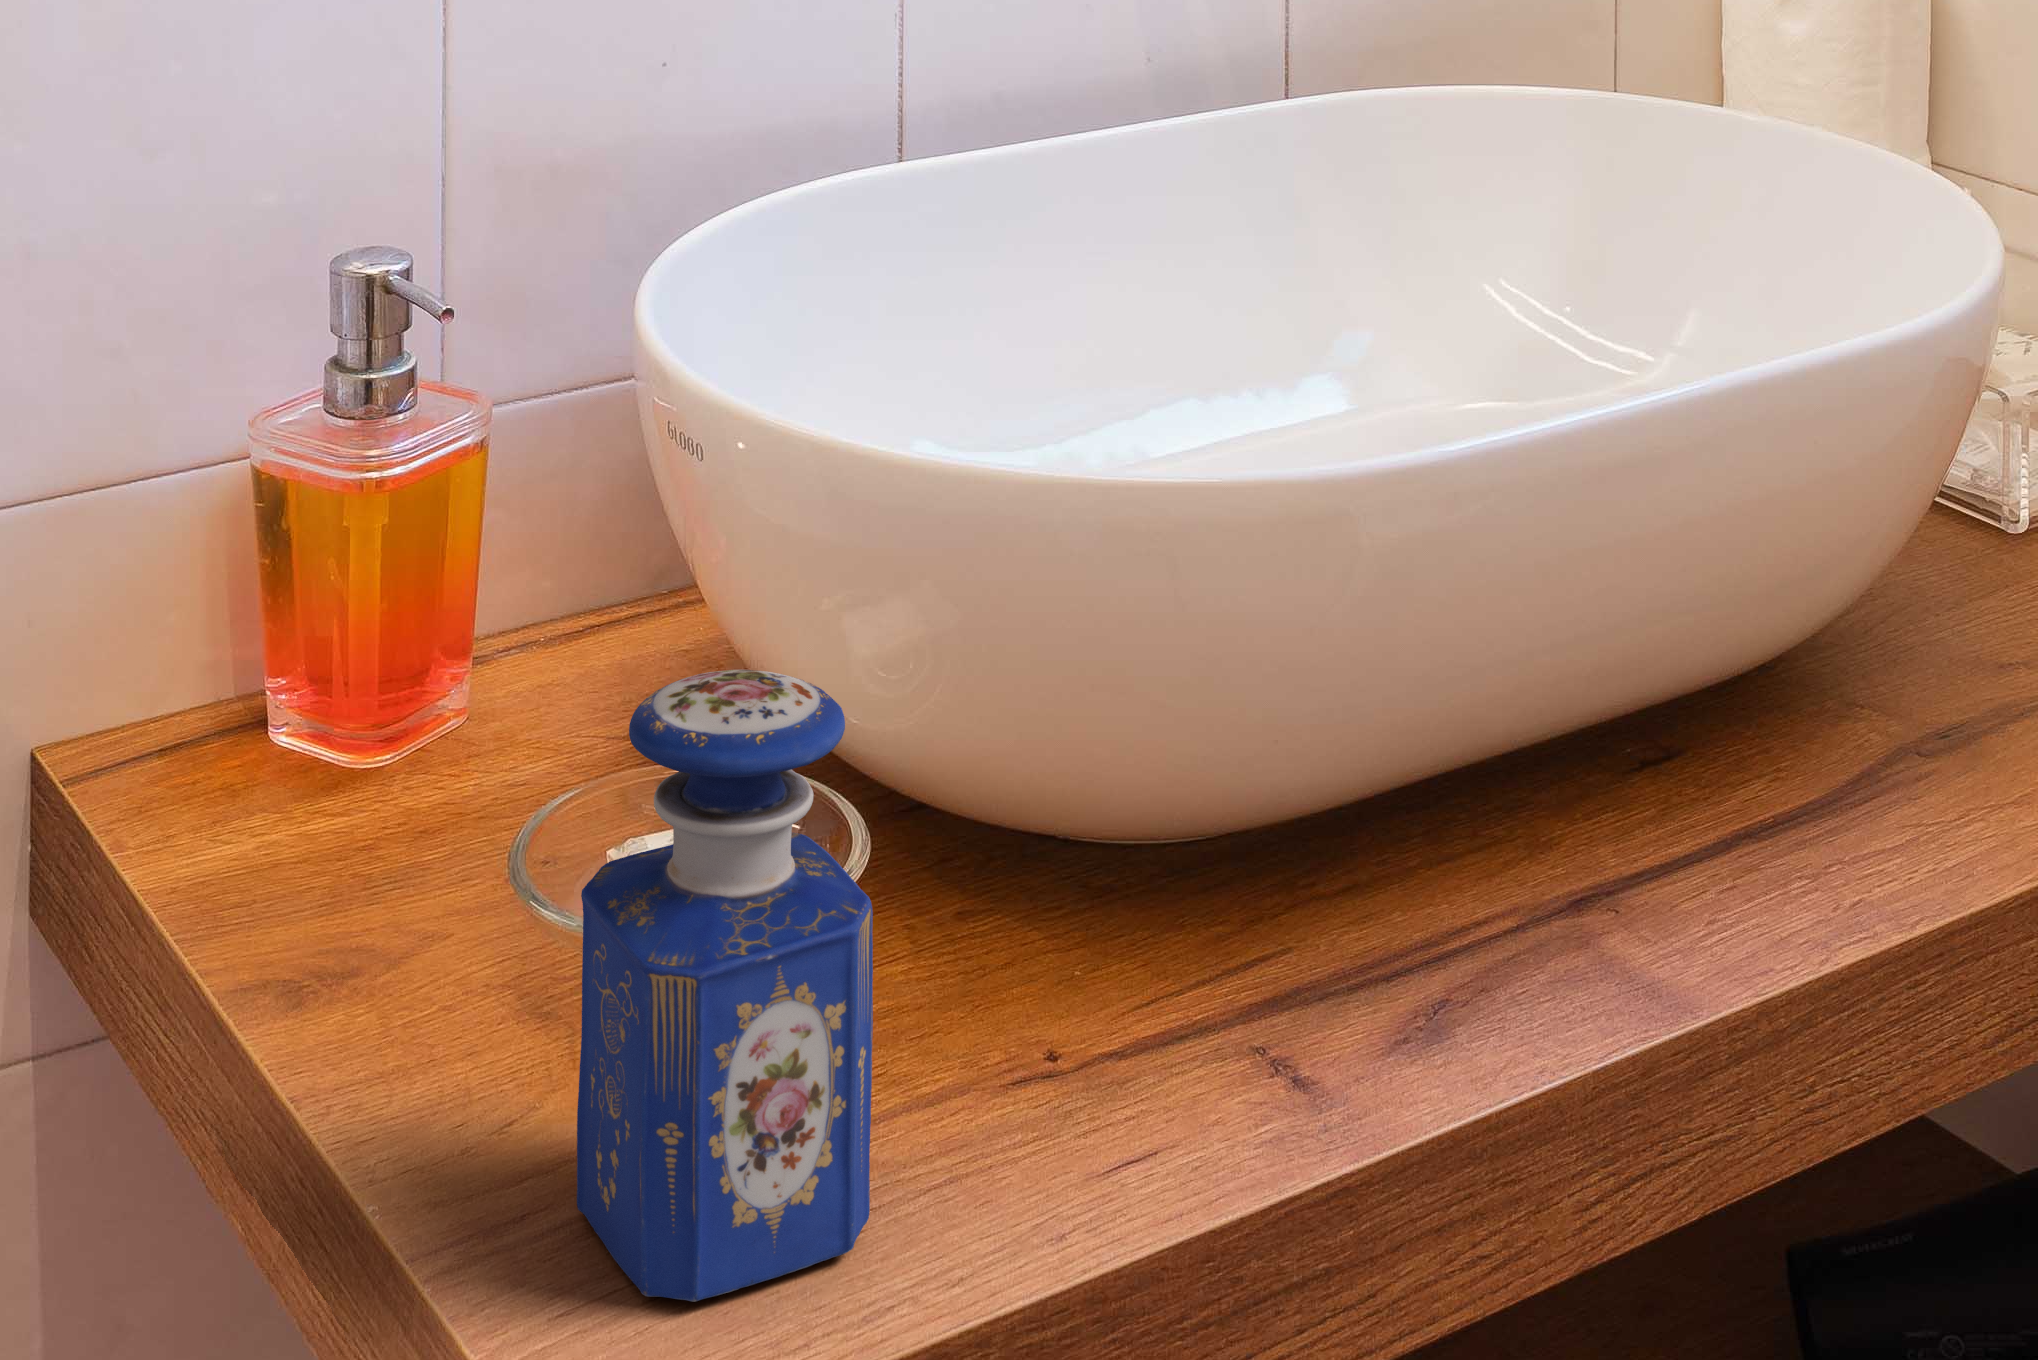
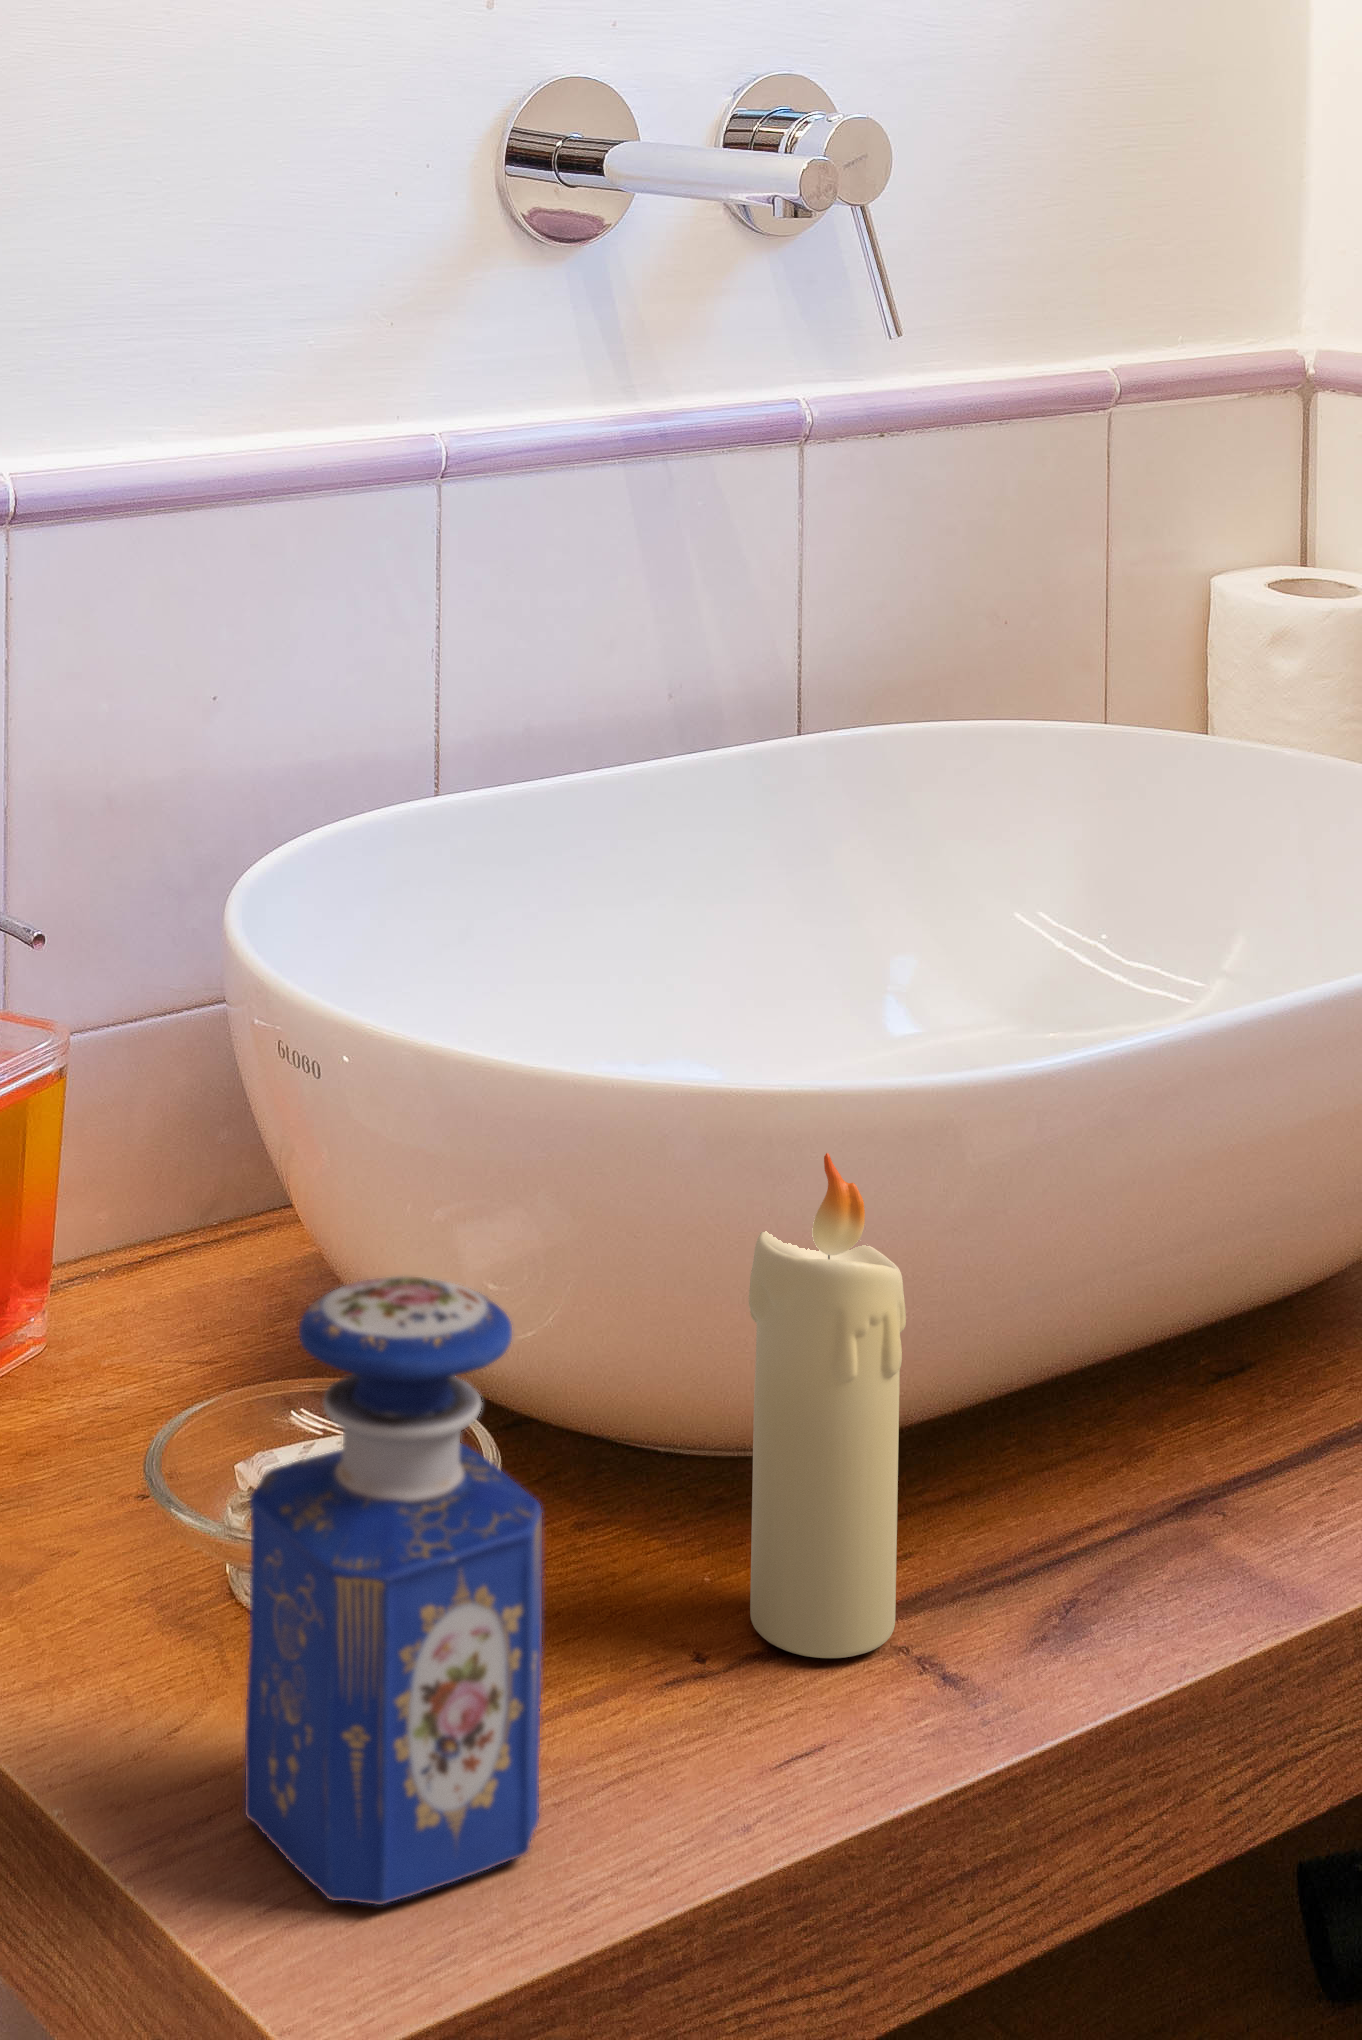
candle: none [1120,544,1280,1052] -> present [749,1153,906,1658]

